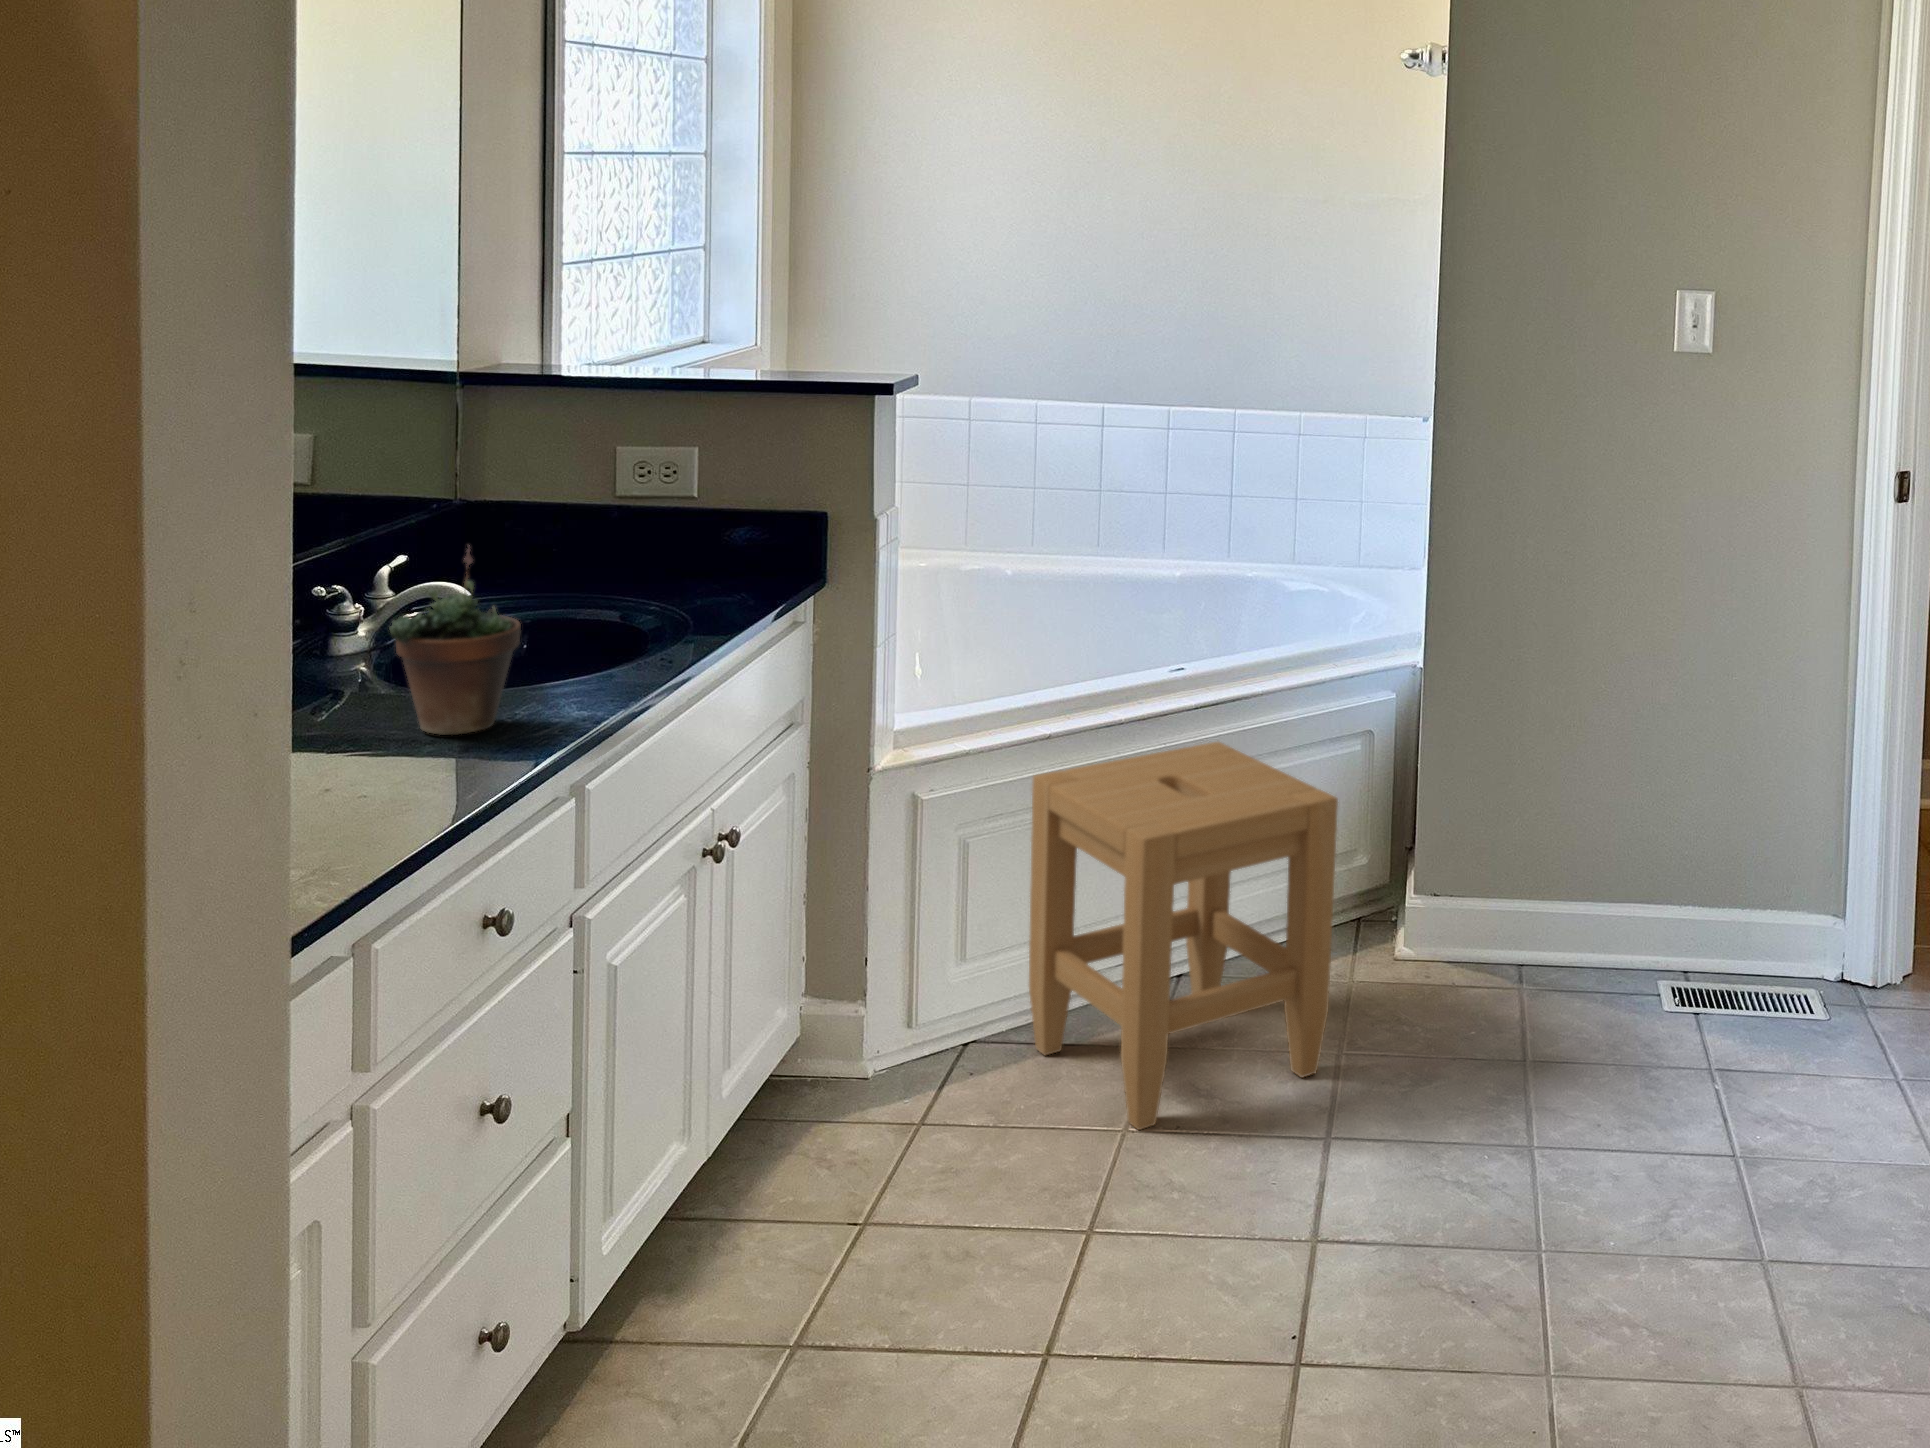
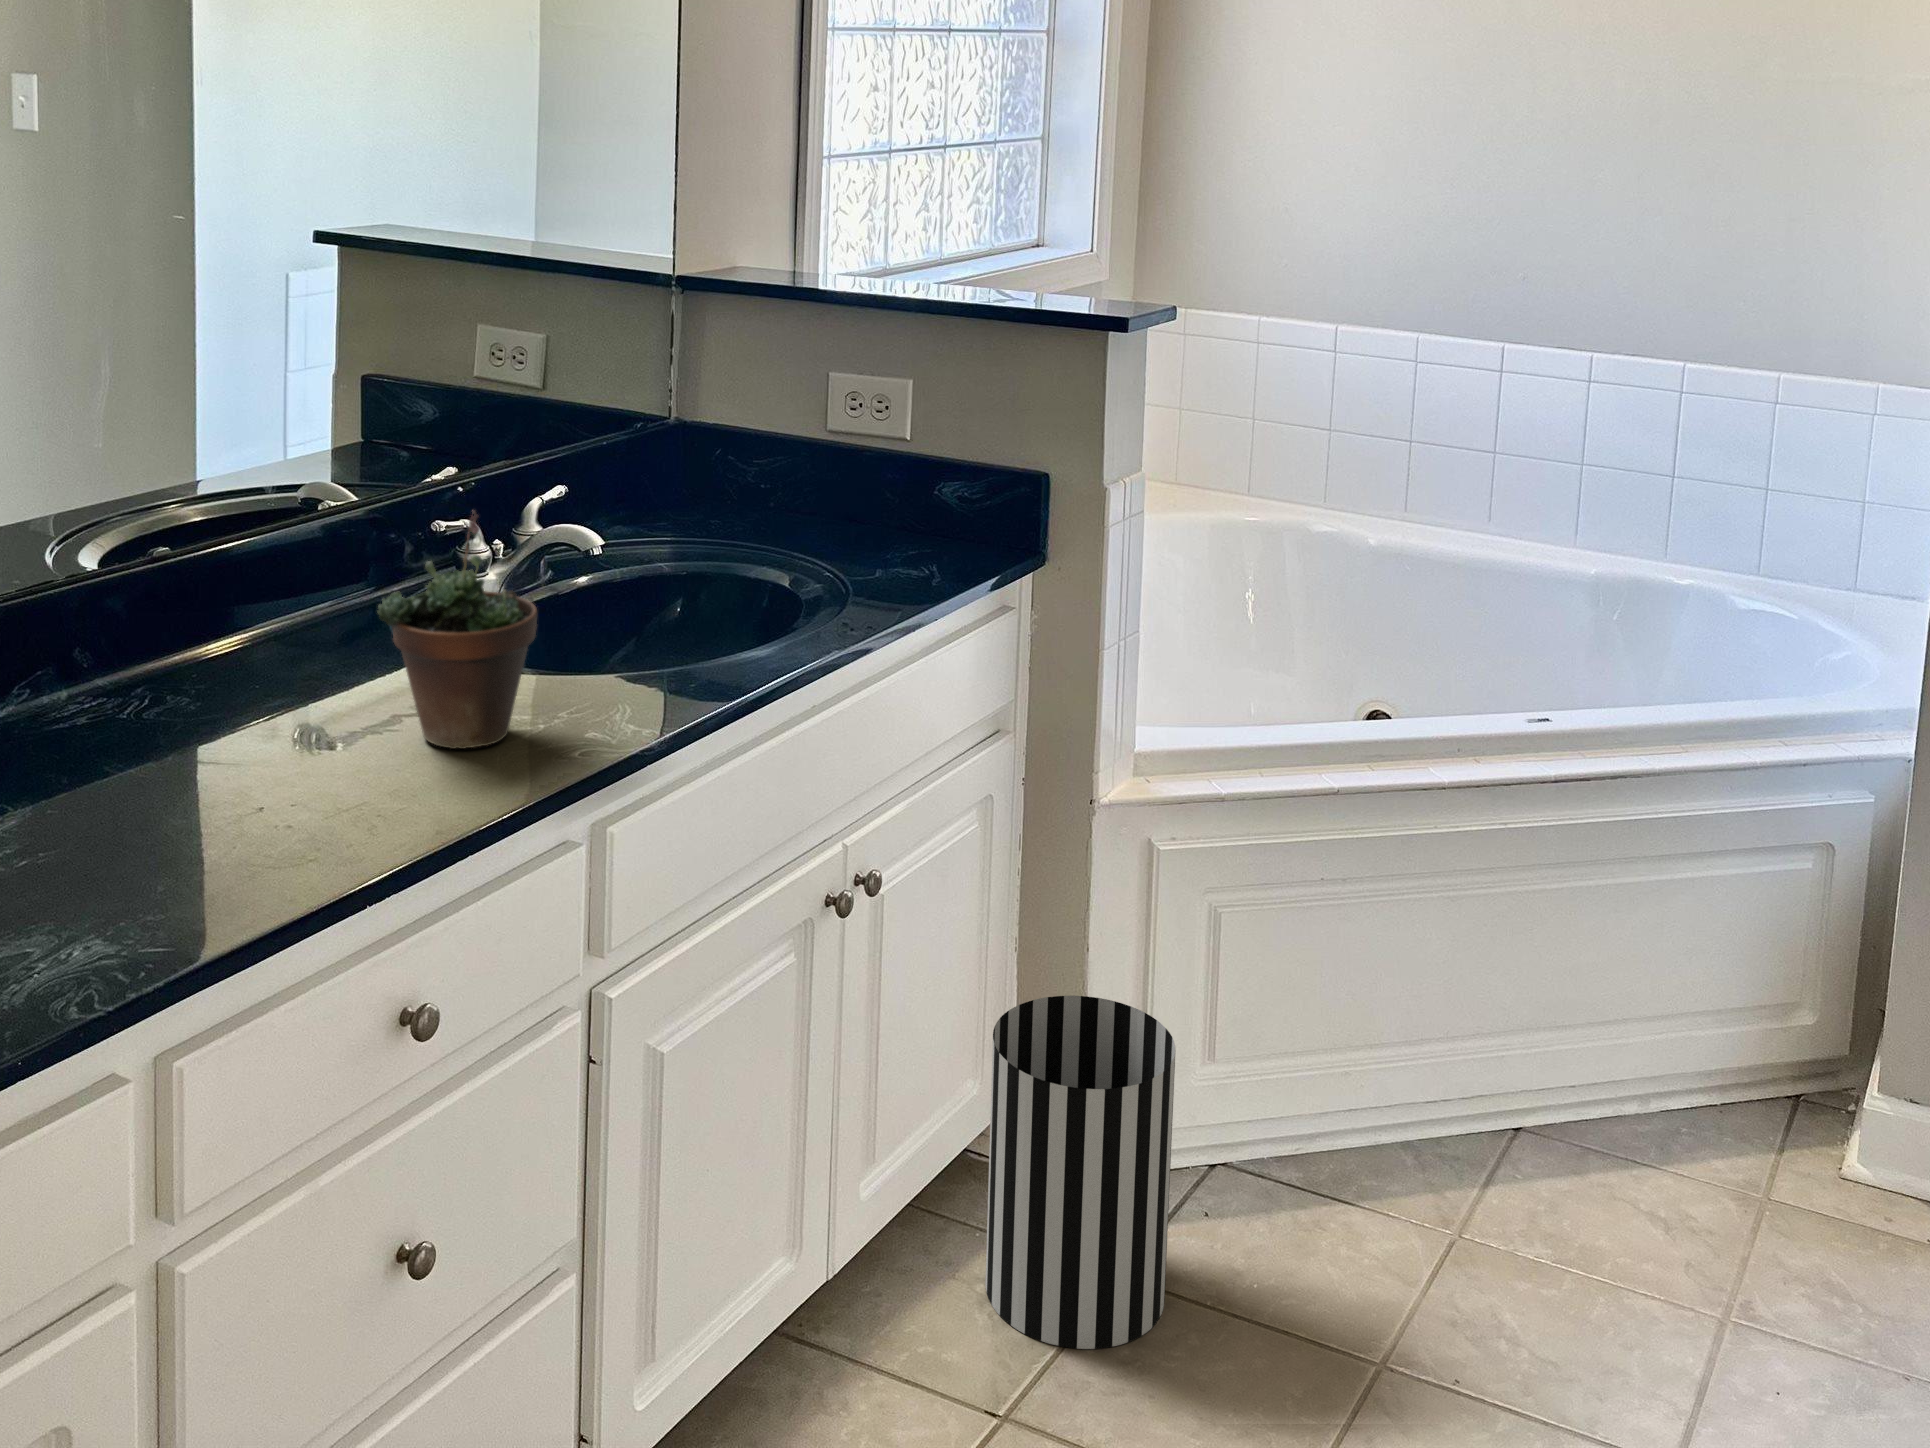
stool: present [1029,742,1338,1130] -> none [1288,832,1740,1376]
wastebasket: none [815,913,963,1177] -> present [986,996,1175,1349]

